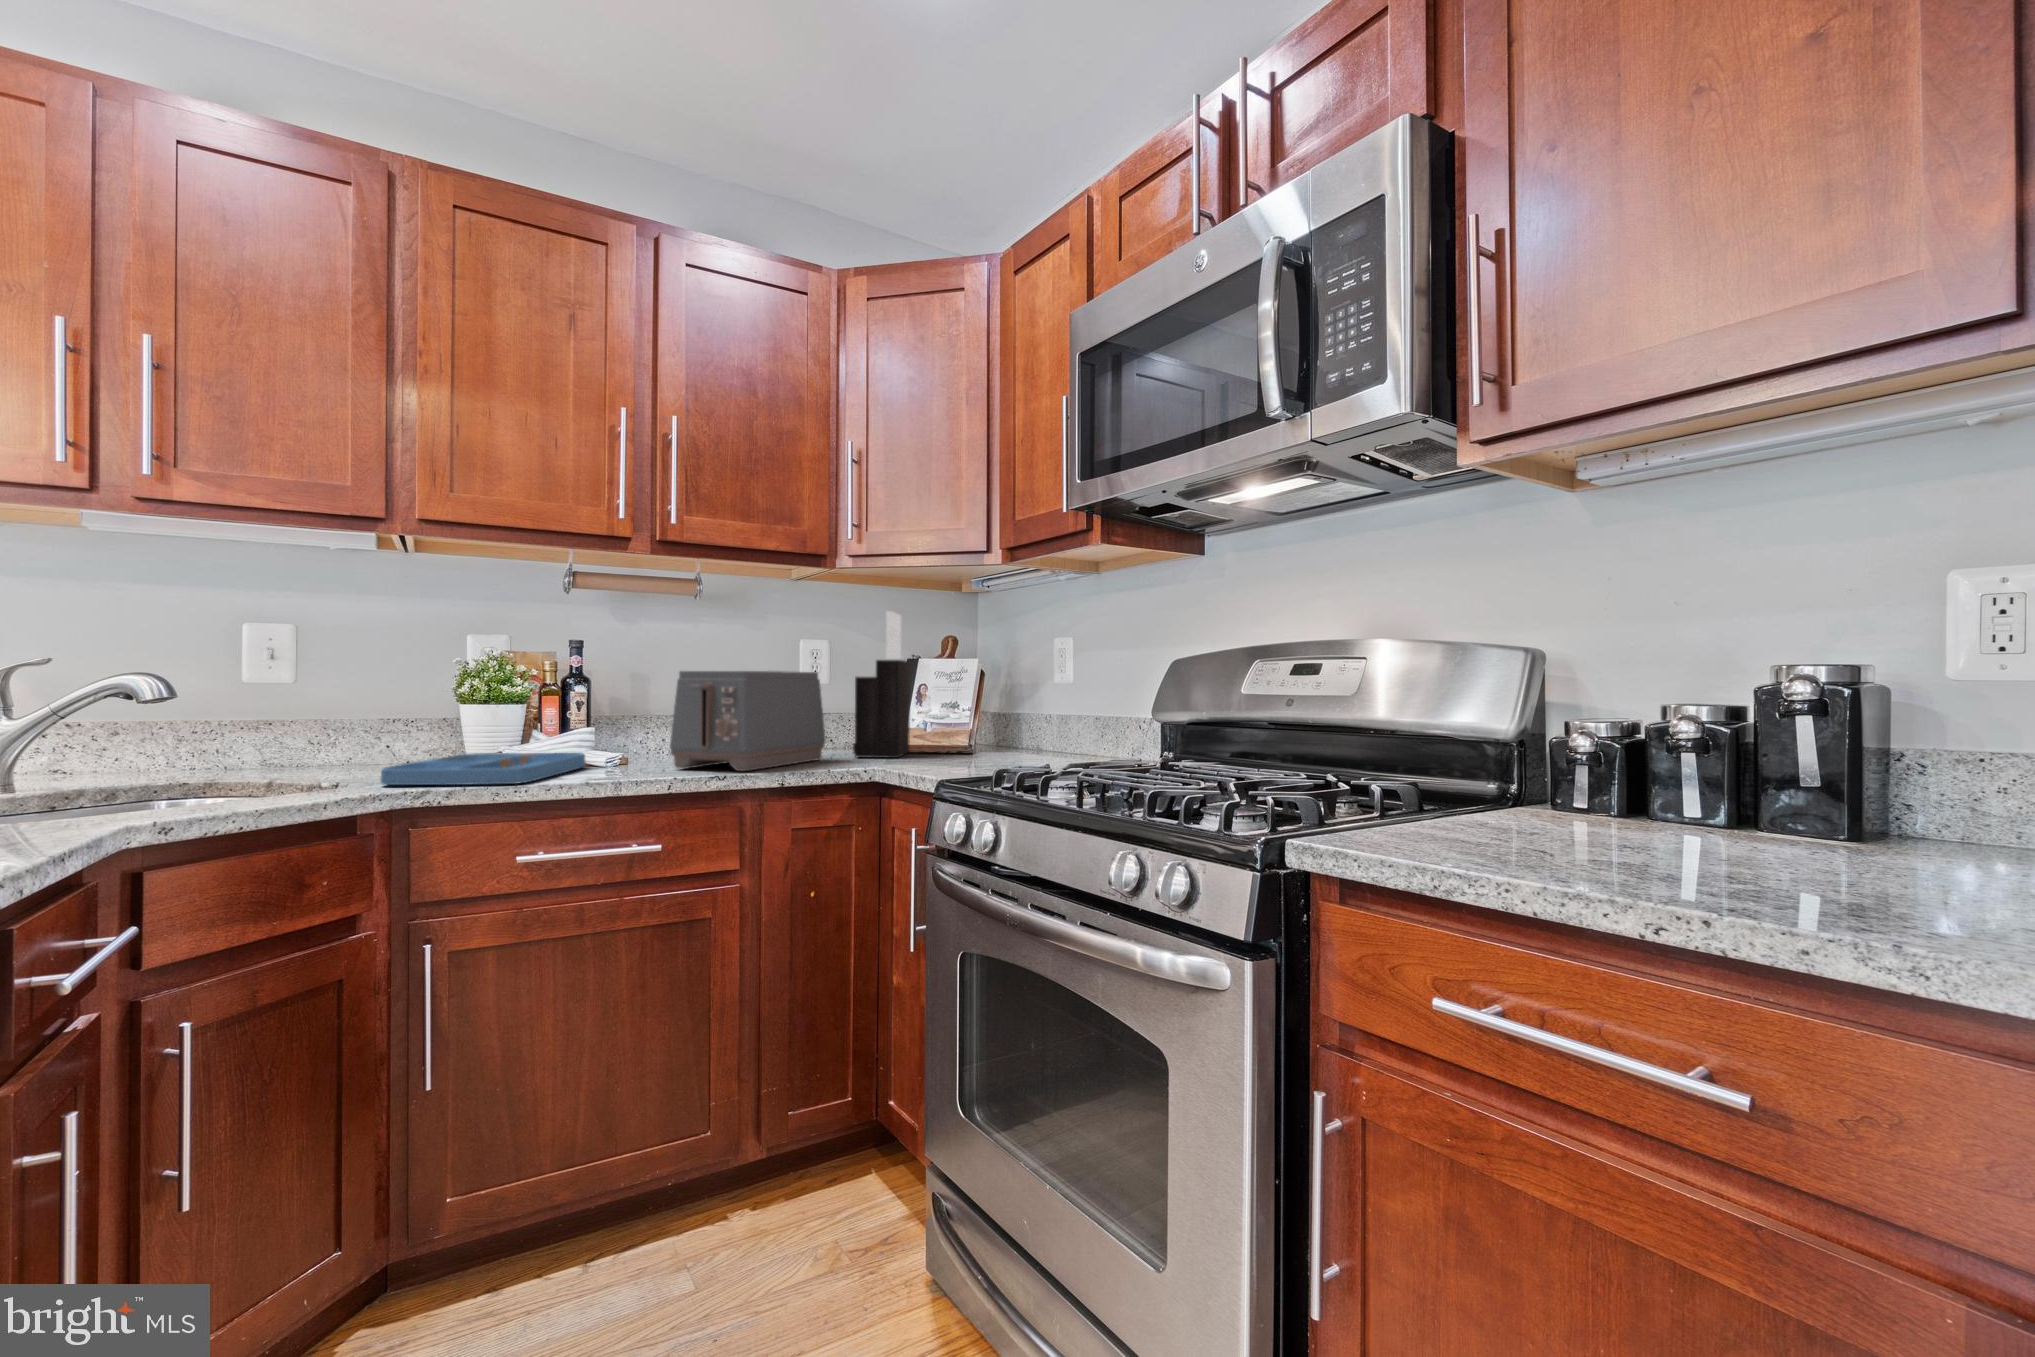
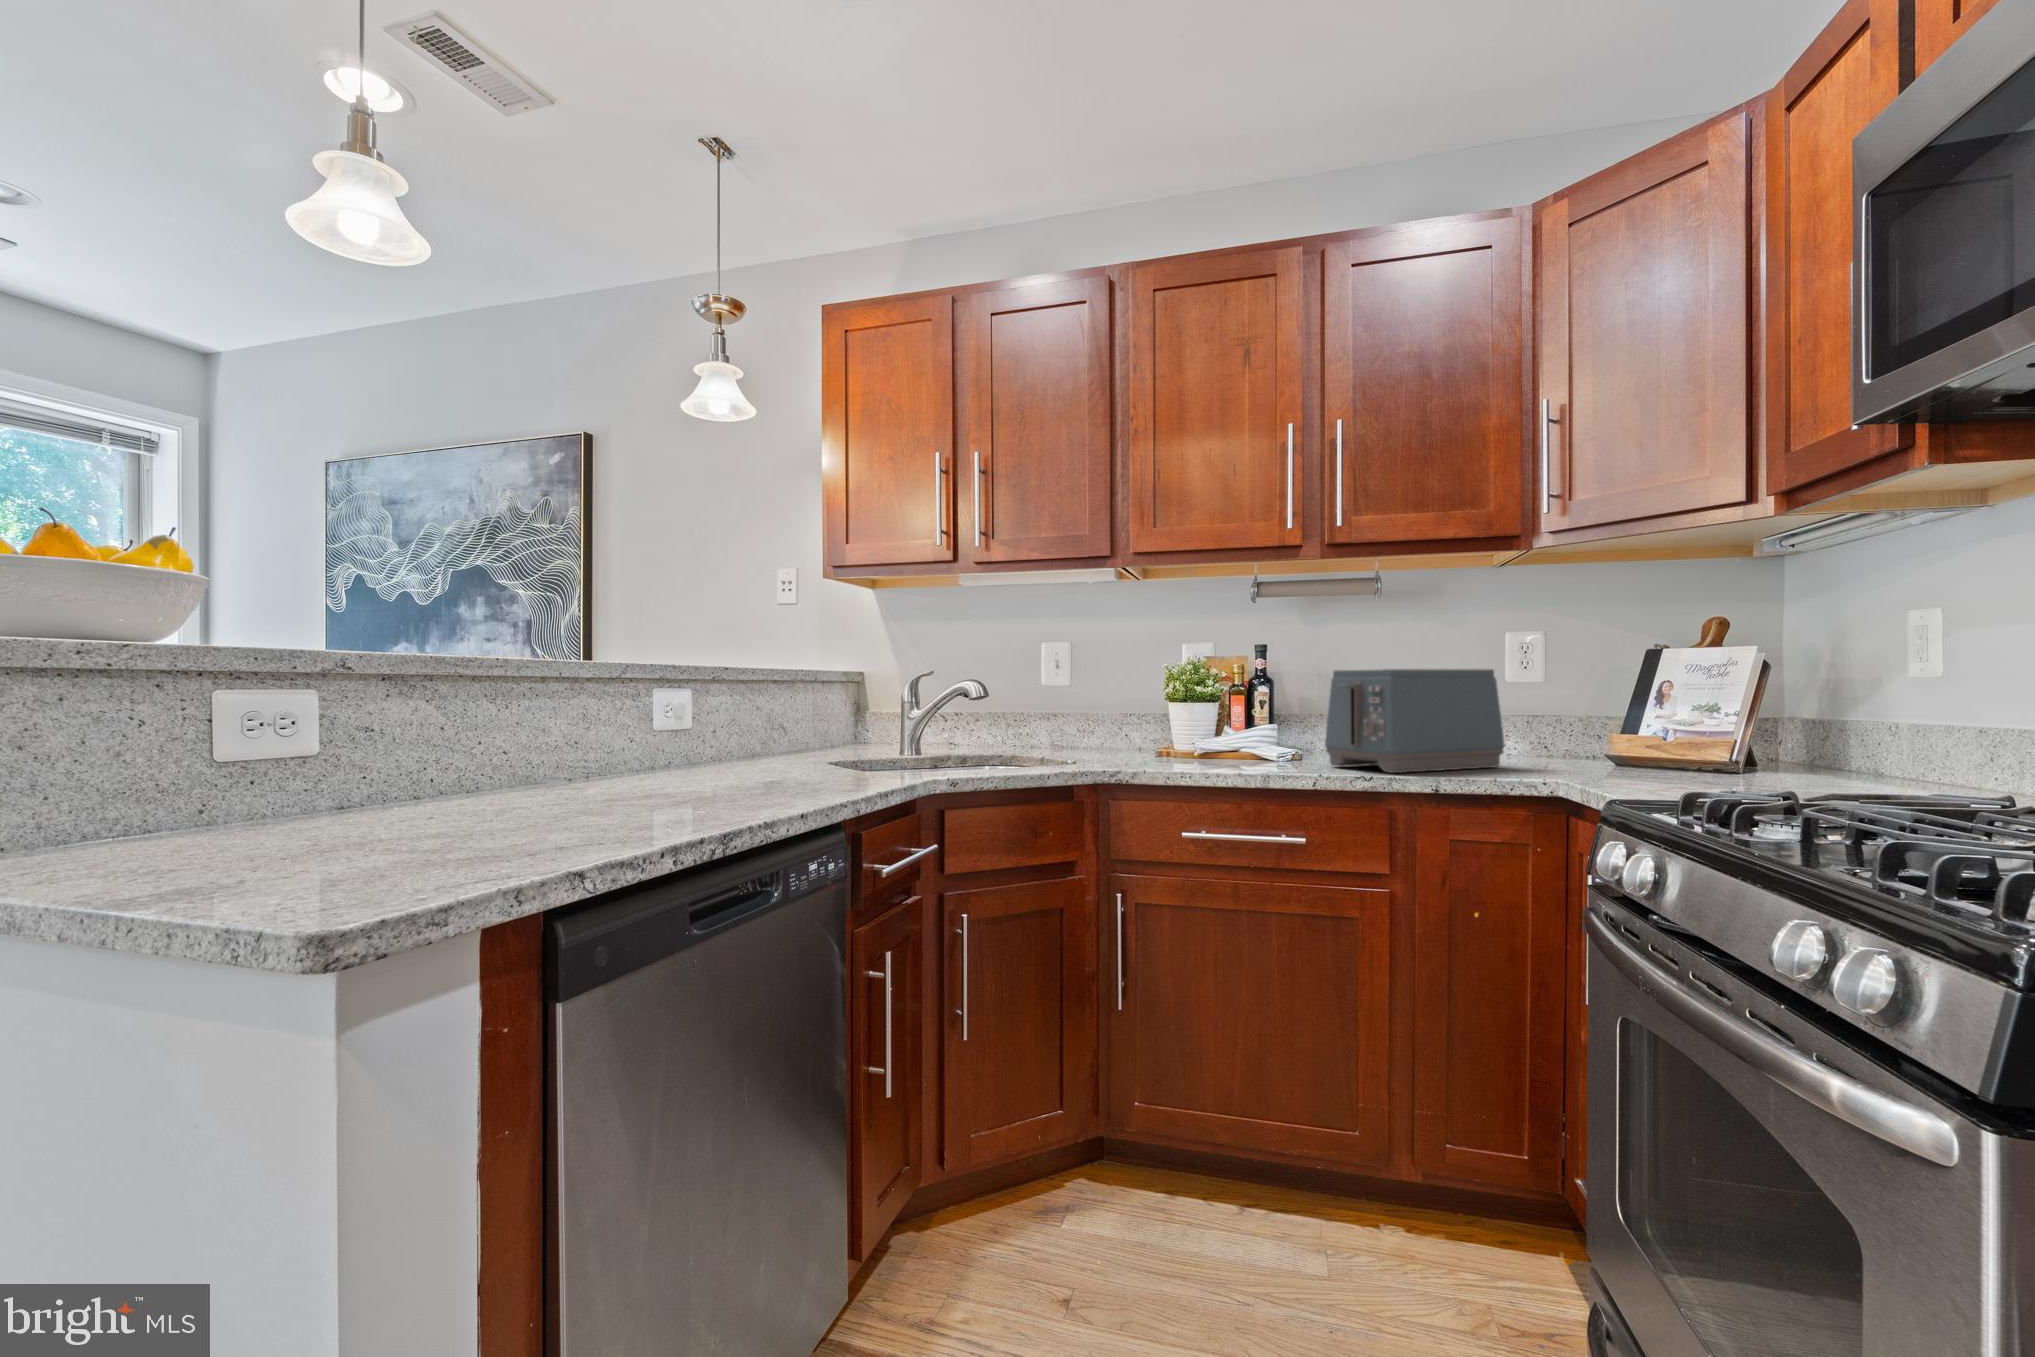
knife block: present [853,611,910,758] -> none [1544,595,1632,771]
tray: present [381,753,586,785] -> none [1094,743,1258,769]

